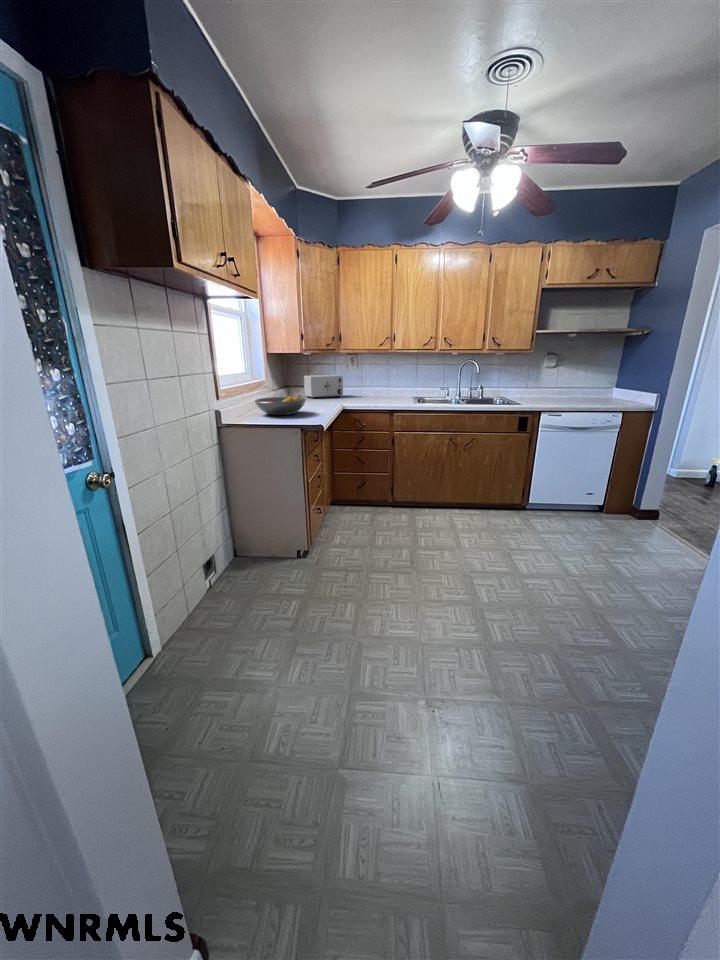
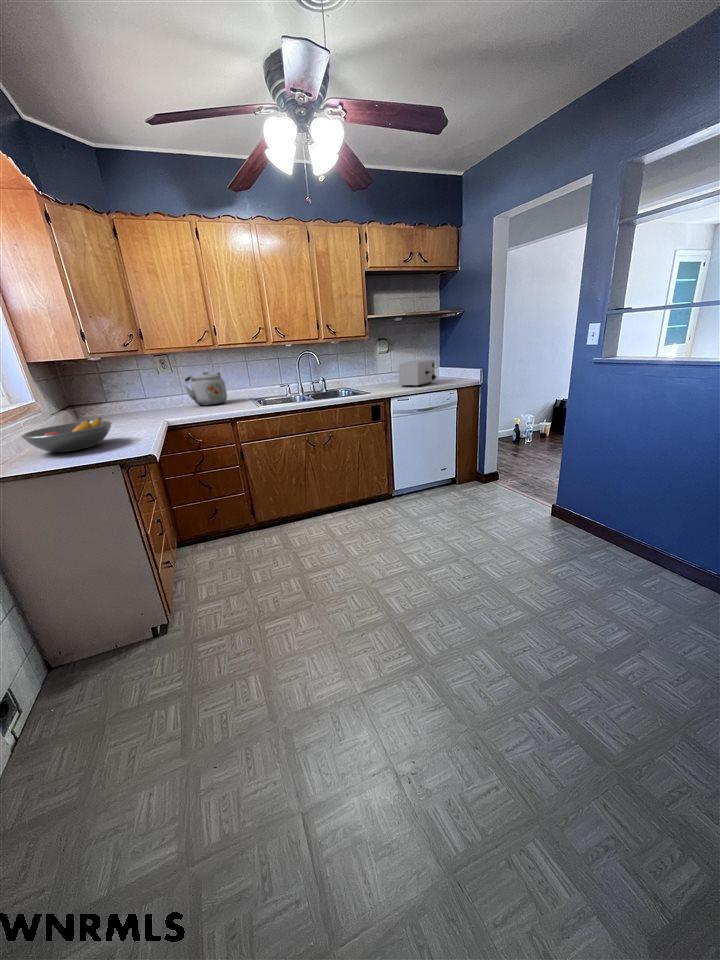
kettle: none [363,370,394,398] -> present [185,372,227,406]
toaster: present [304,375,343,399] -> present [399,360,437,387]

